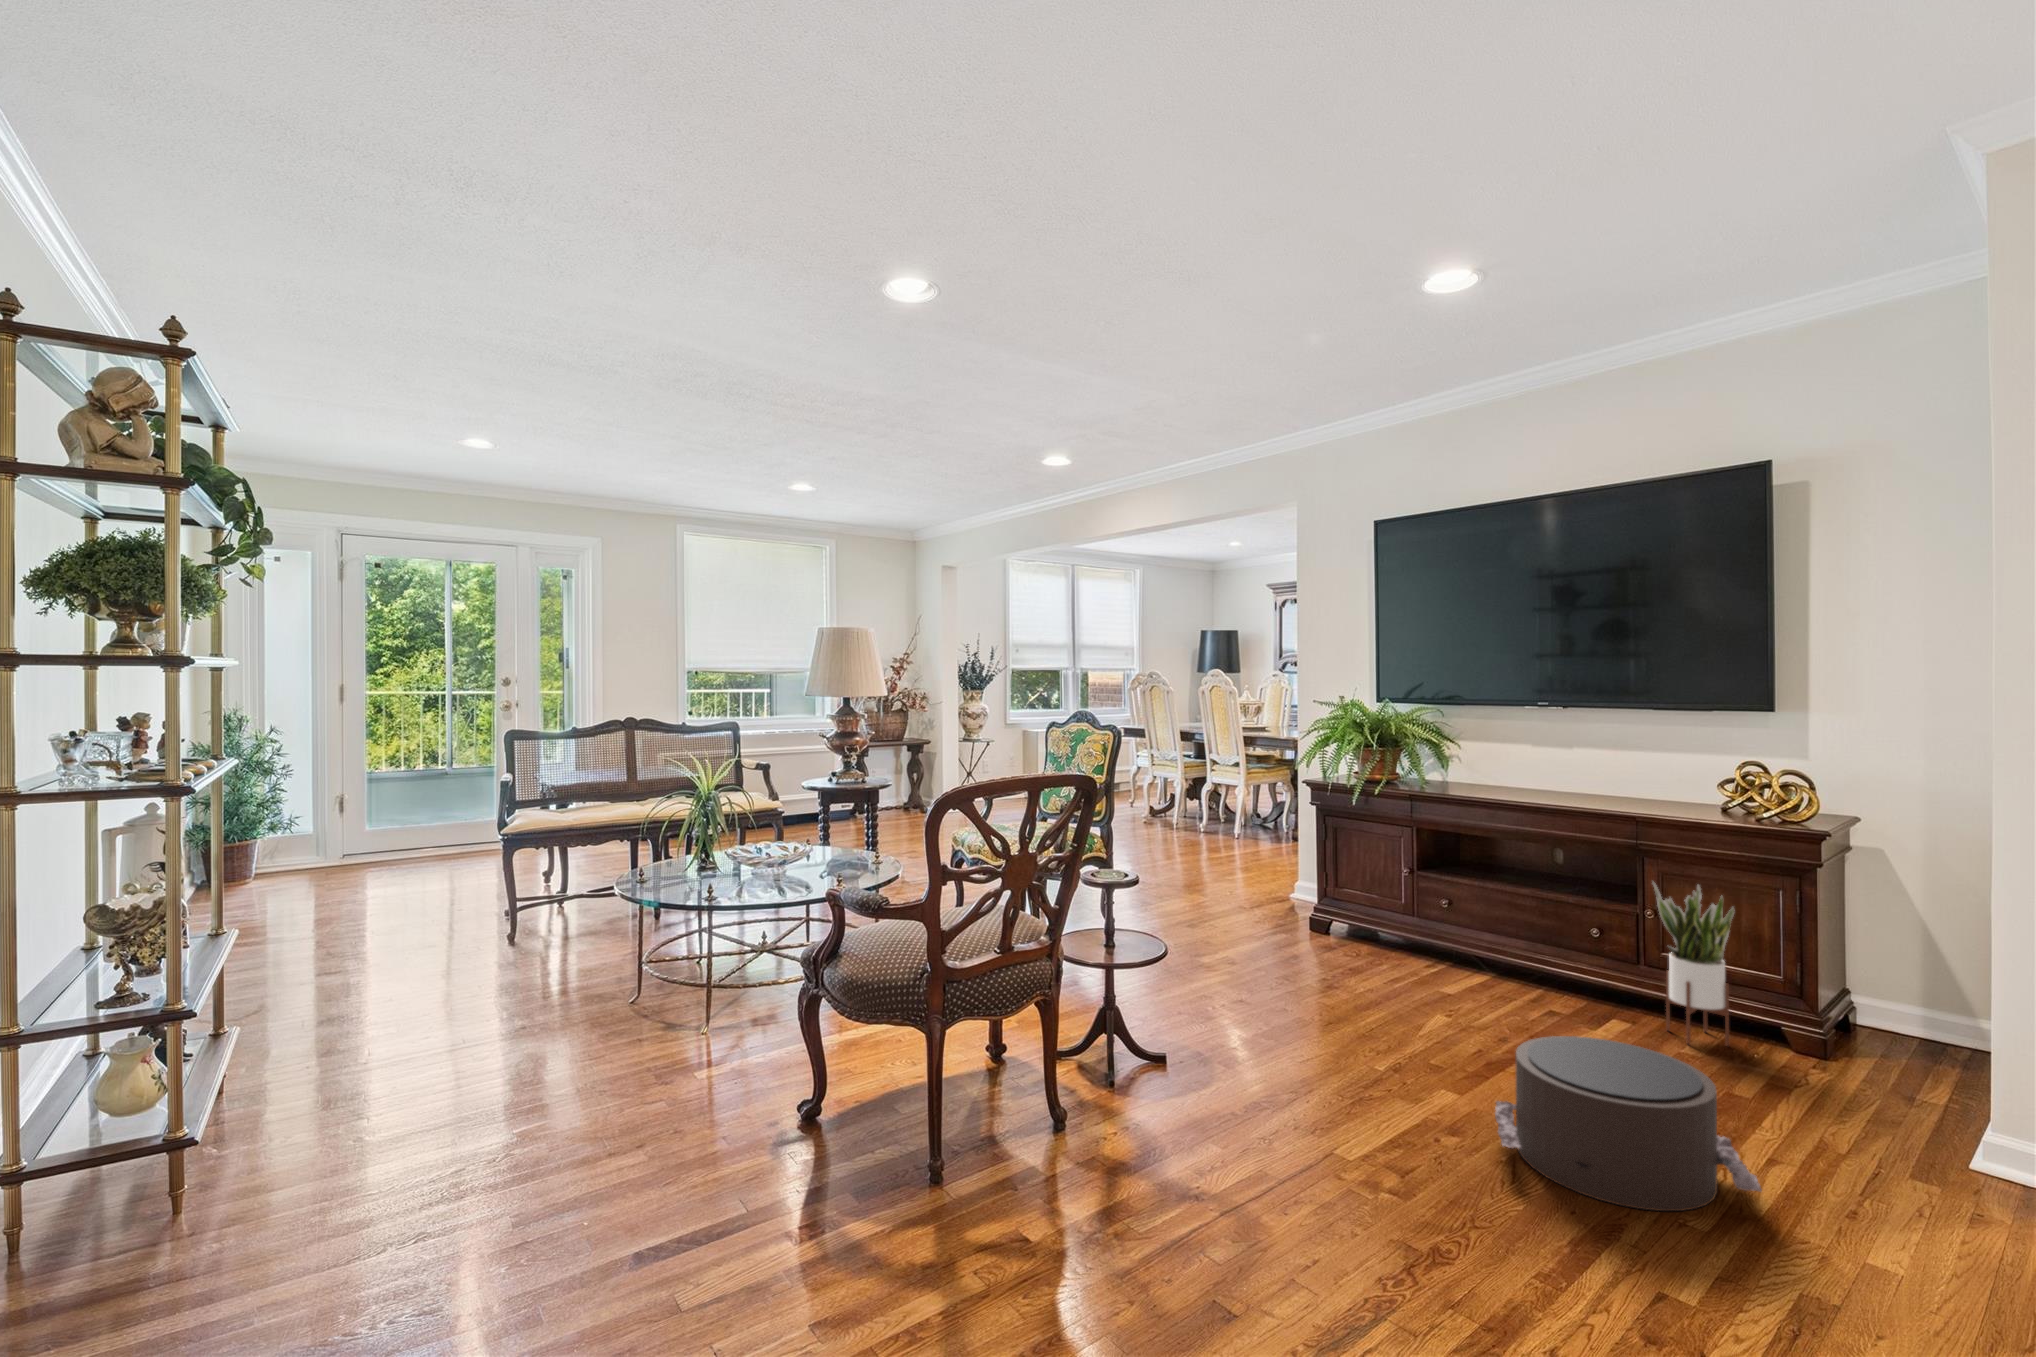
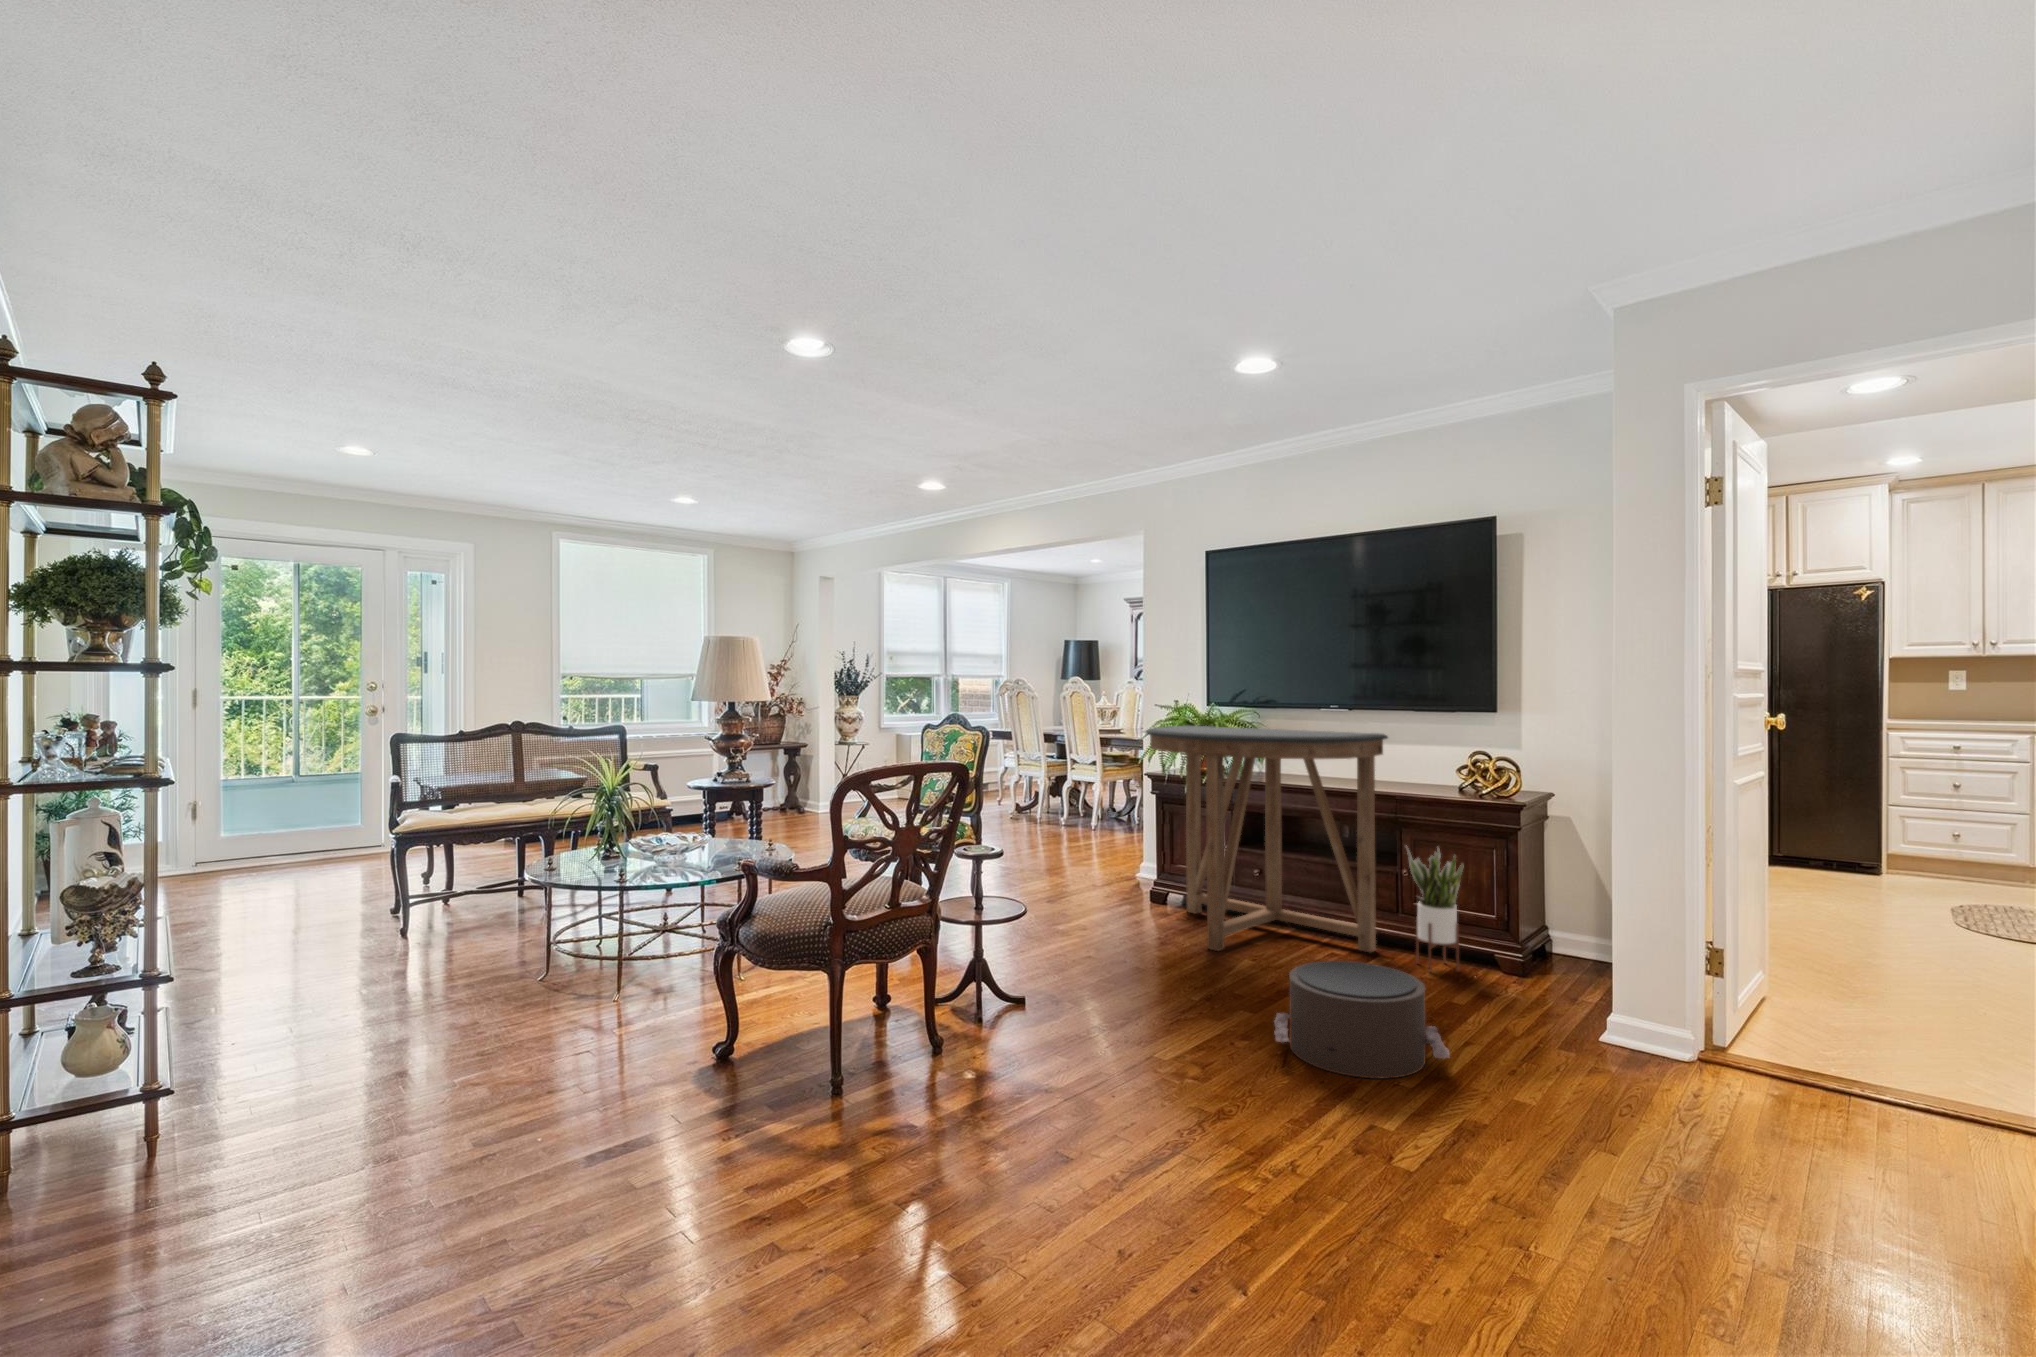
console table: none [1307,726,1625,1012] -> present [1146,726,1388,952]

